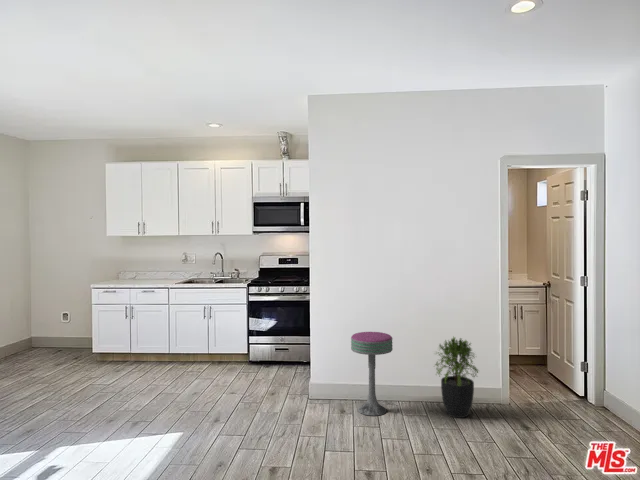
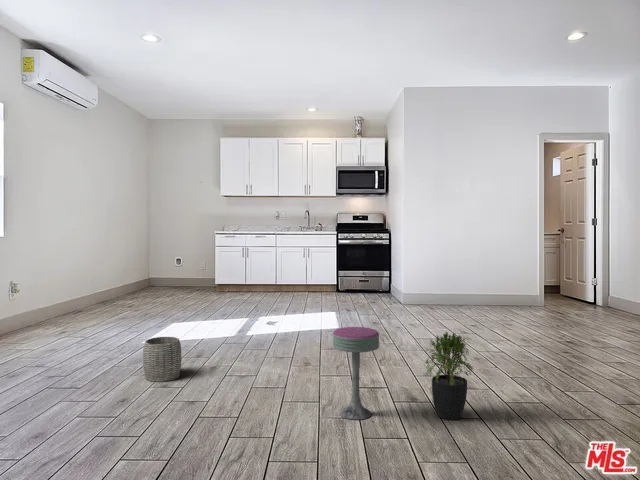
woven basket: none [190,339,223,378] -> present [143,337,182,382]

